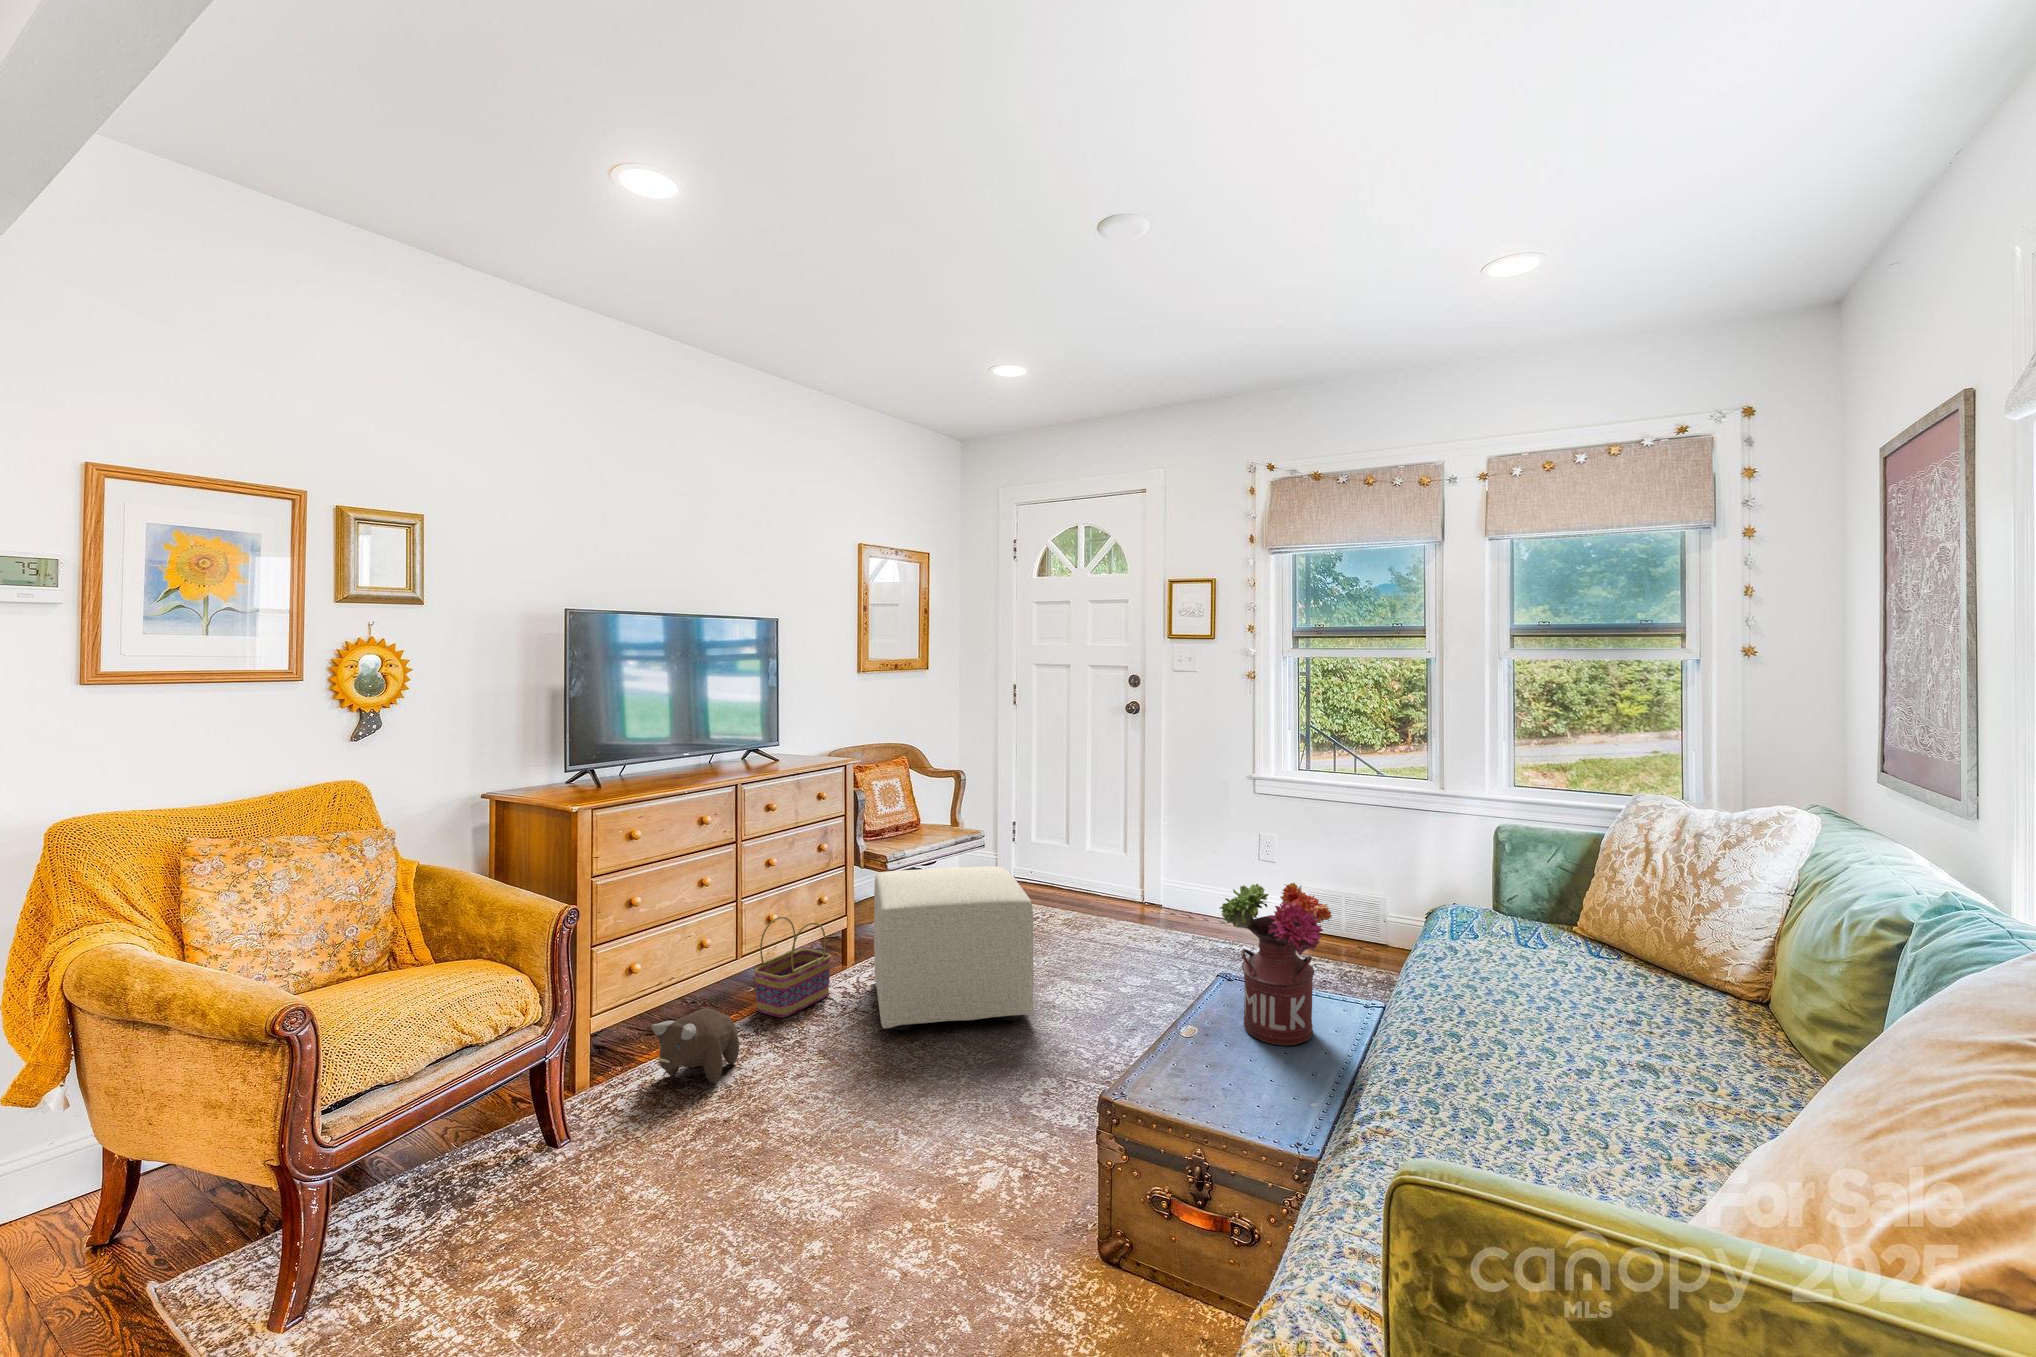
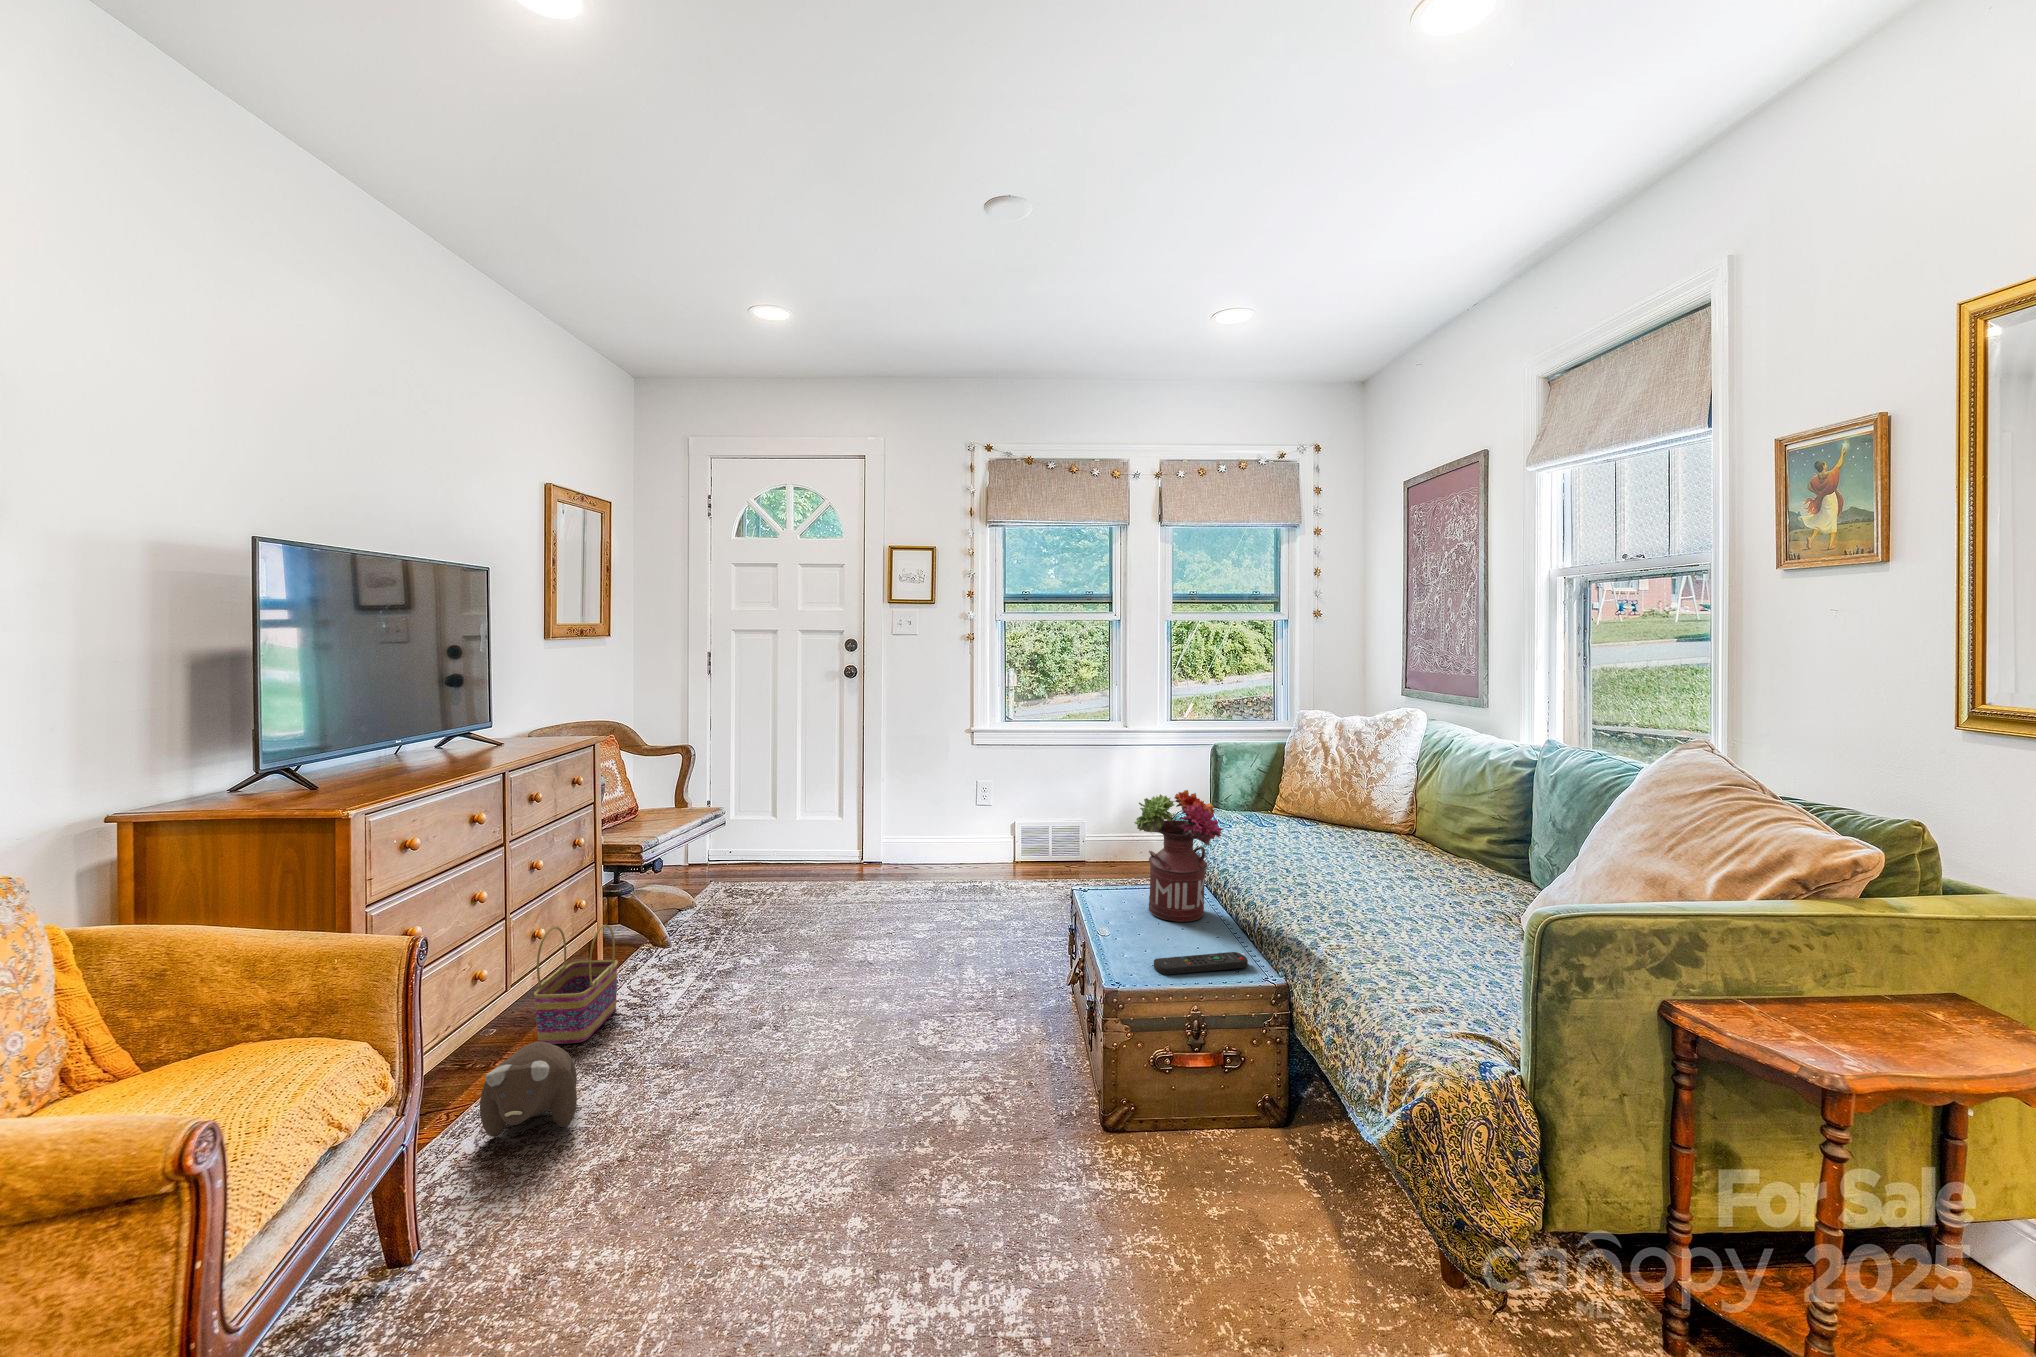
ottoman: present [874,866,1034,1030] -> none [659,835,870,1019]
remote control: none [1159,1078,1278,1120] -> present [1154,952,1248,975]

